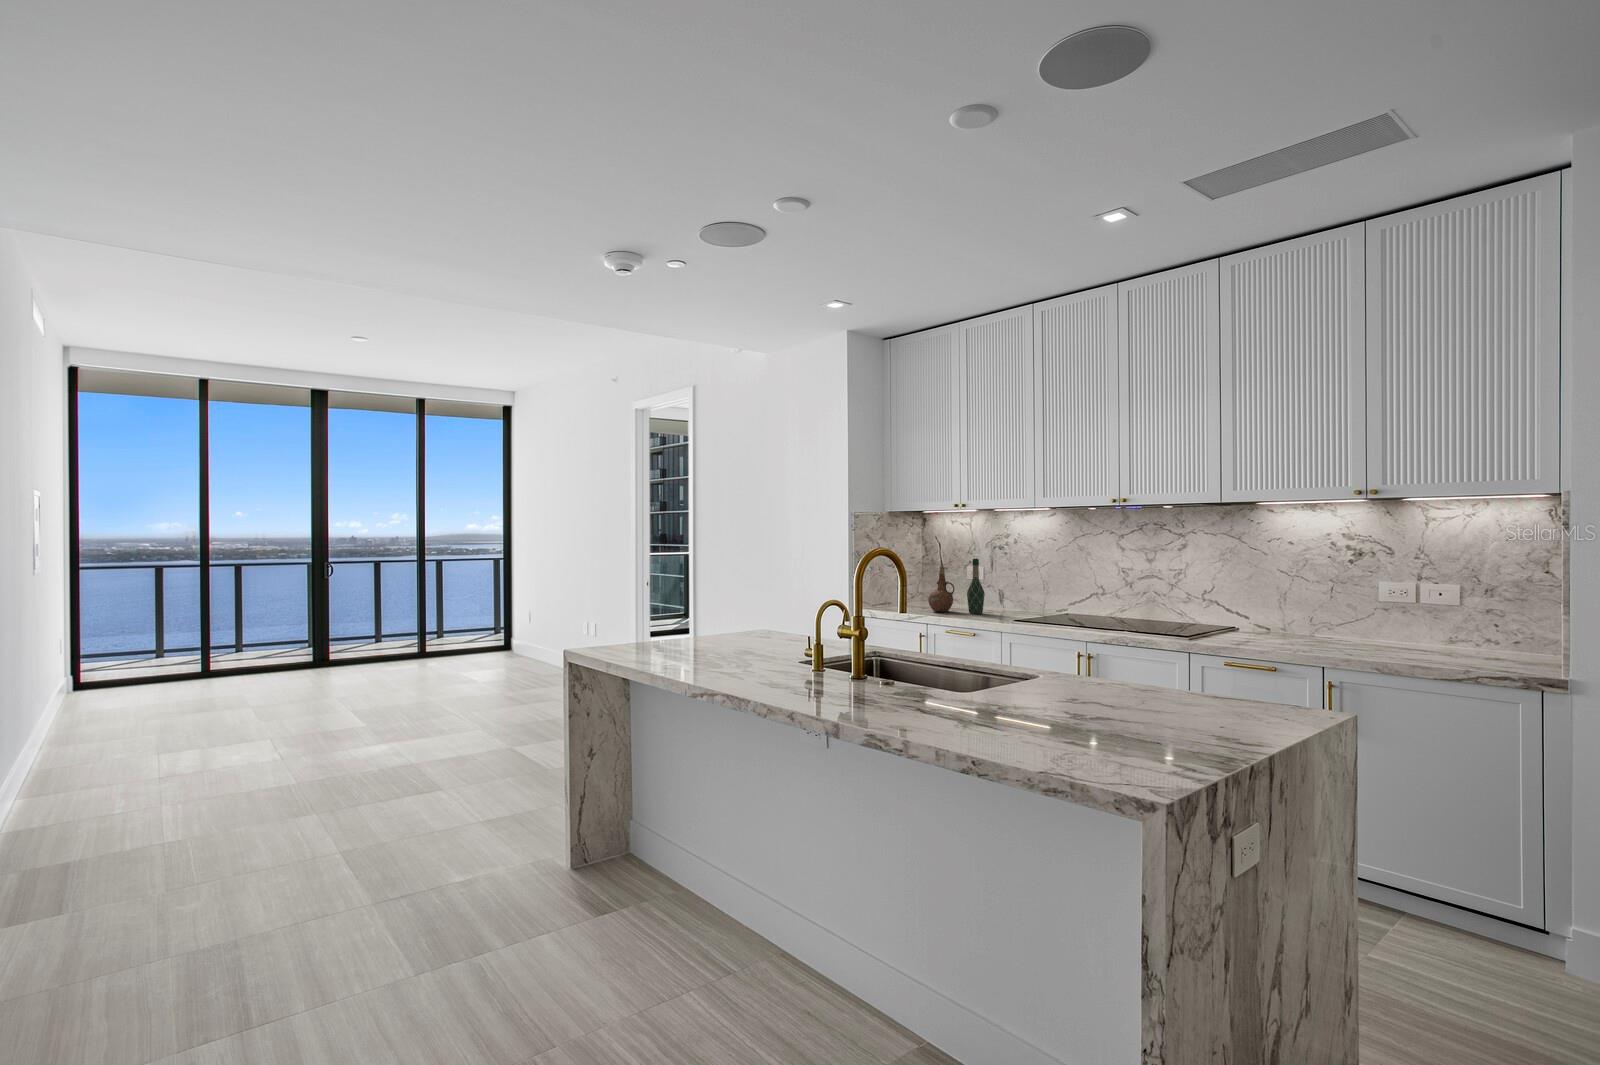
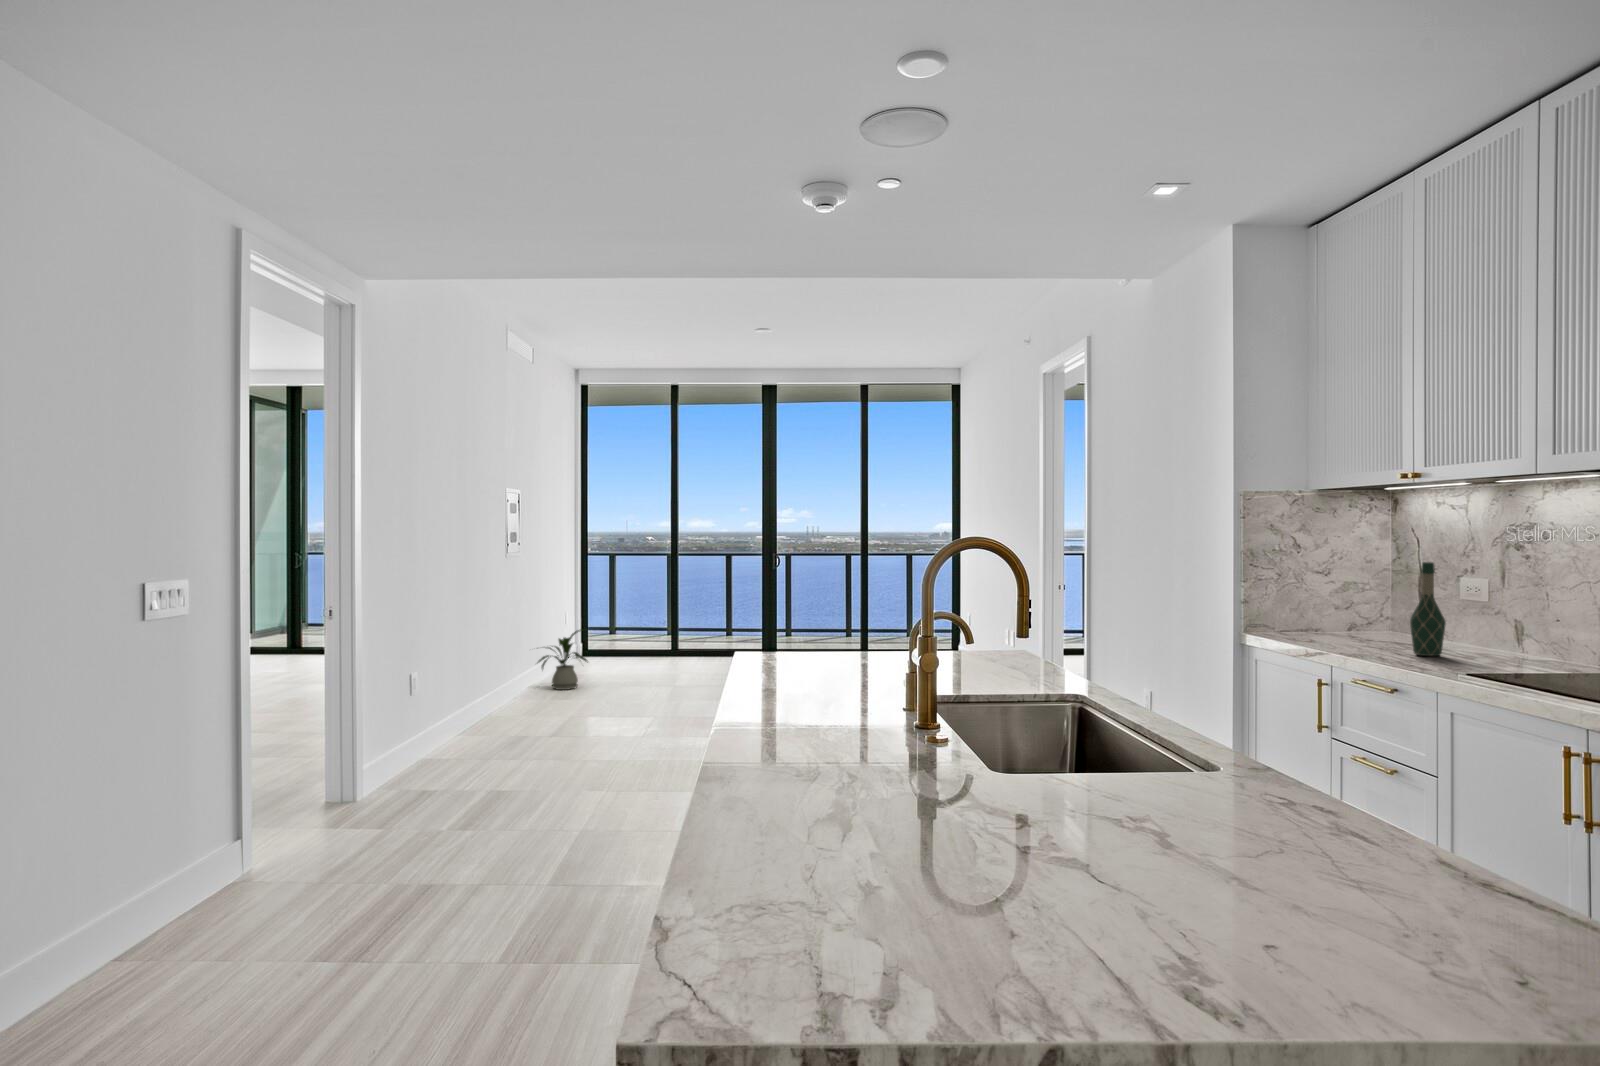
ceramic pitcher: present [928,567,955,612] -> none [1347,575,1397,649]
house plant: none [50,654,135,728] -> present [538,630,587,690]

